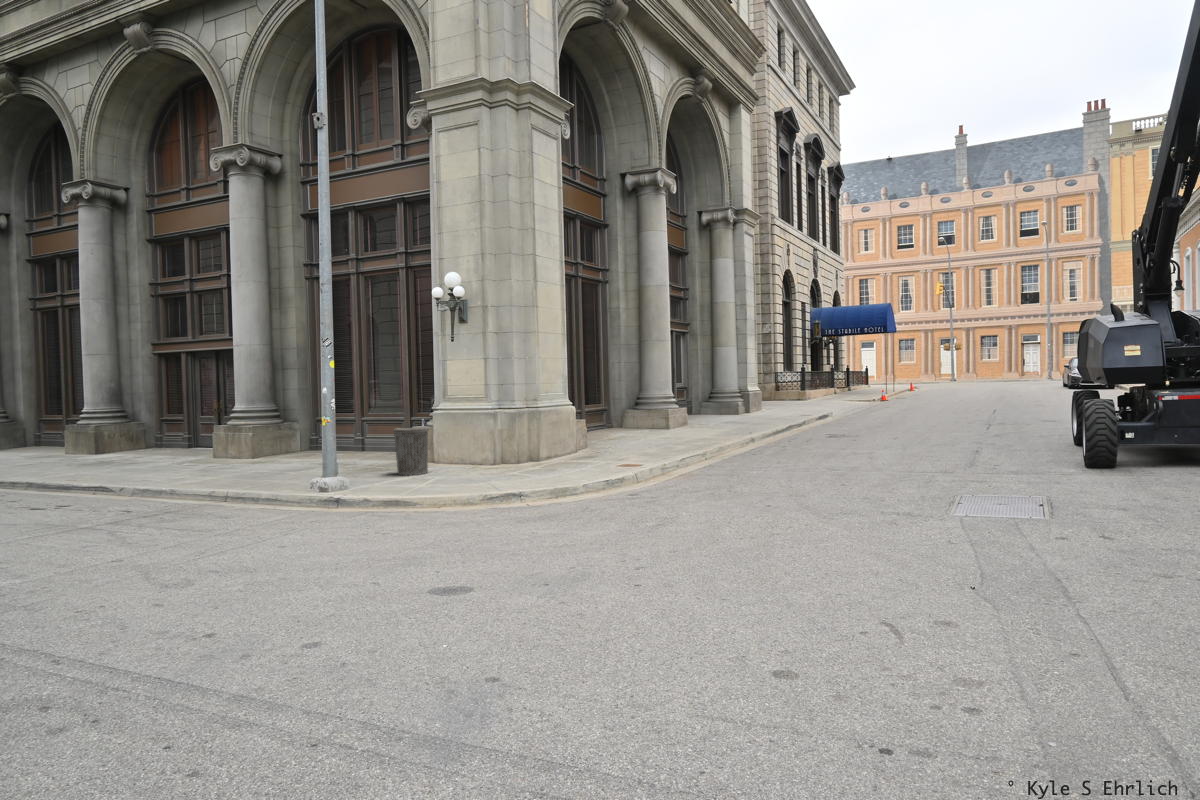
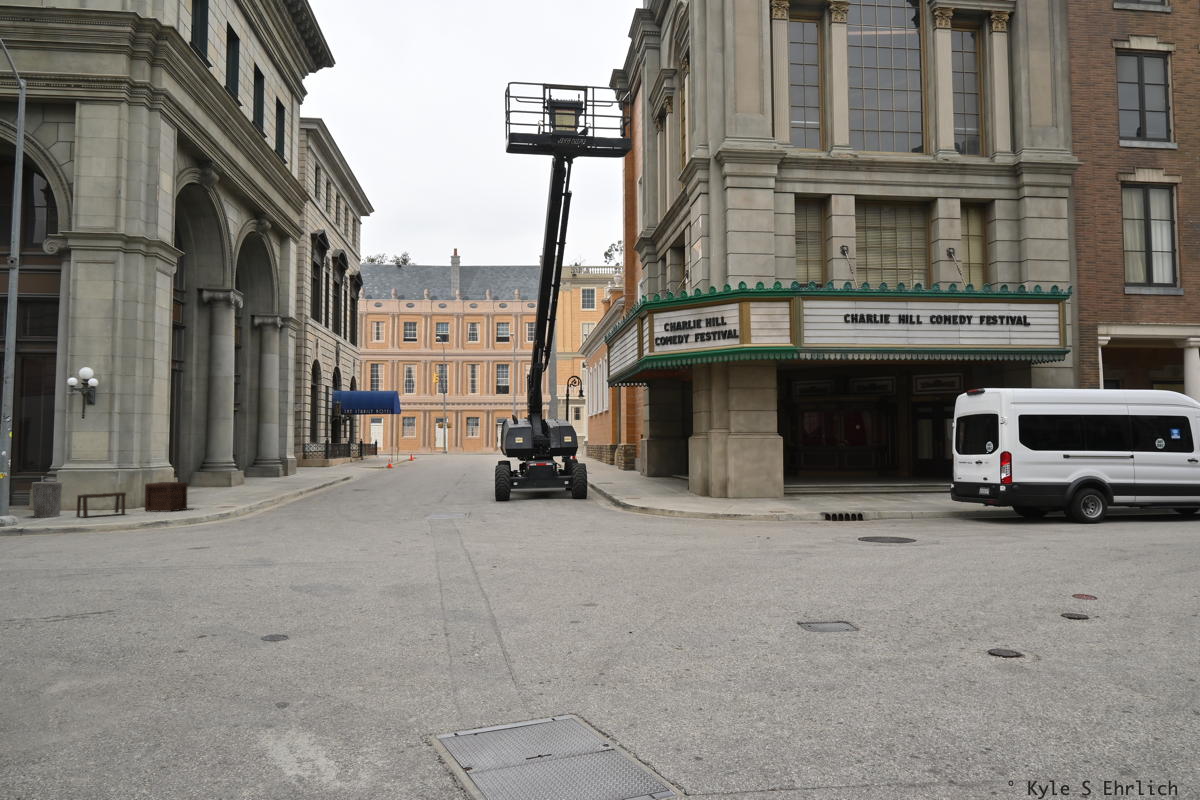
wooden crate: none [528,427,584,470] -> present [145,482,187,512]
bench: none [440,442,498,478] -> present [76,492,126,517]

